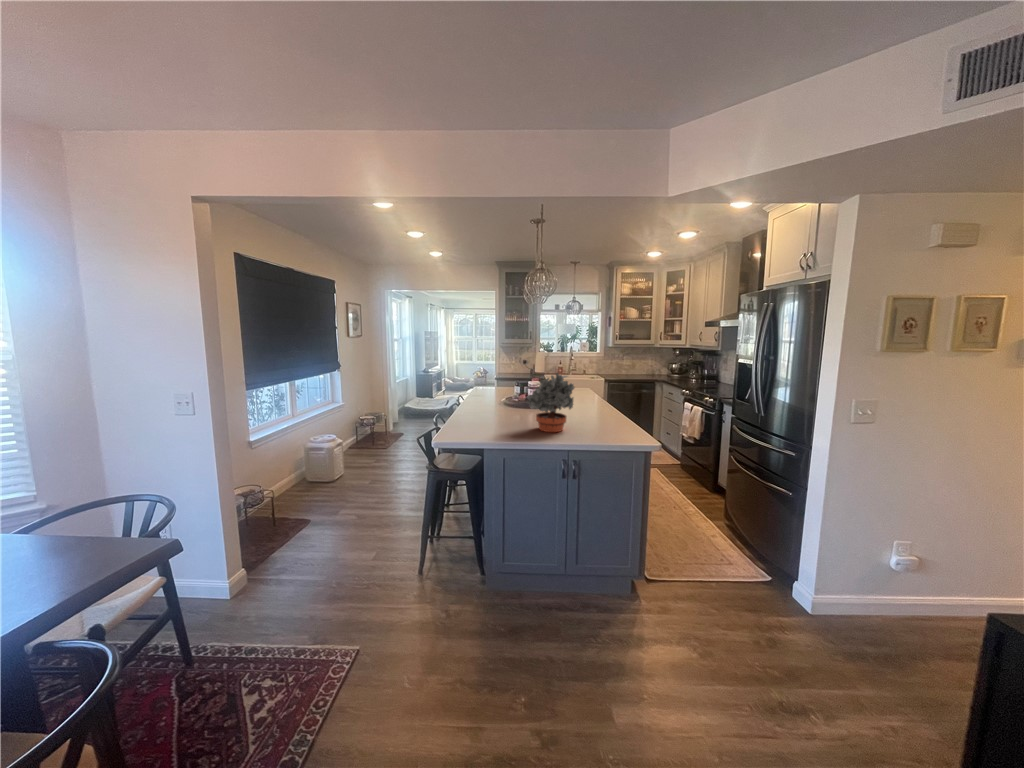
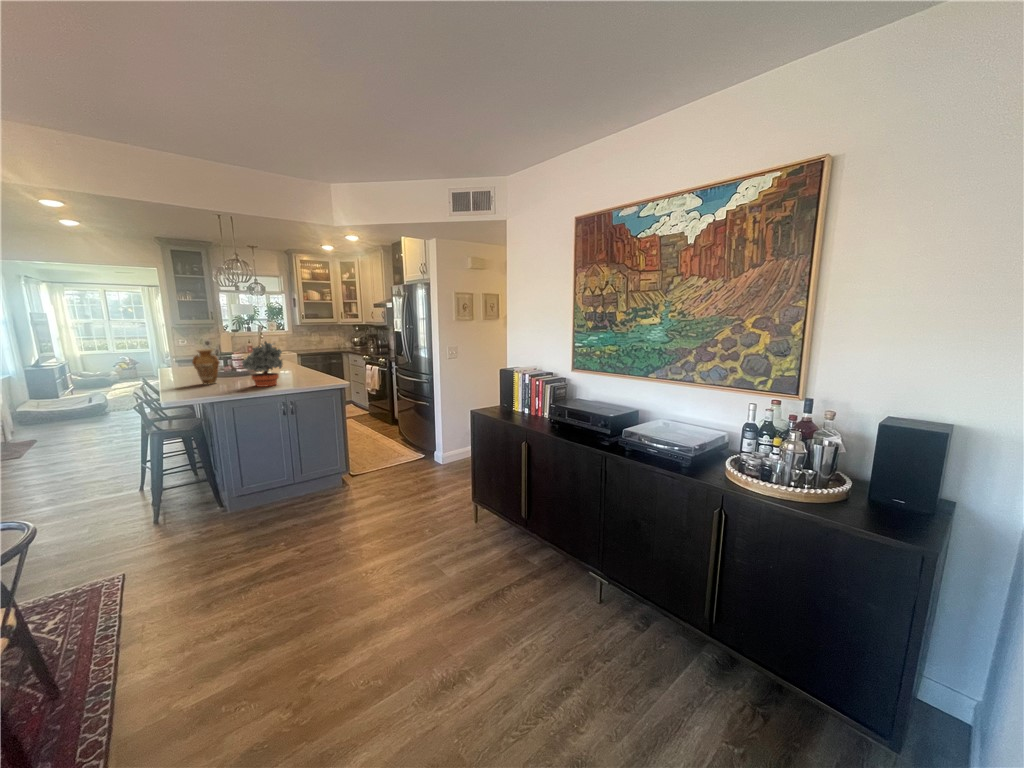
vase: none [487,376,512,417] -> present [192,349,220,384]

